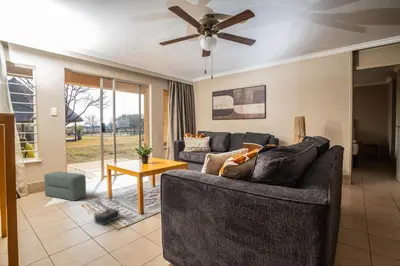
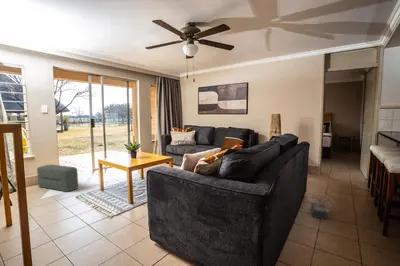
decorative plant: present [89,197,119,225] -> present [310,192,331,219]

